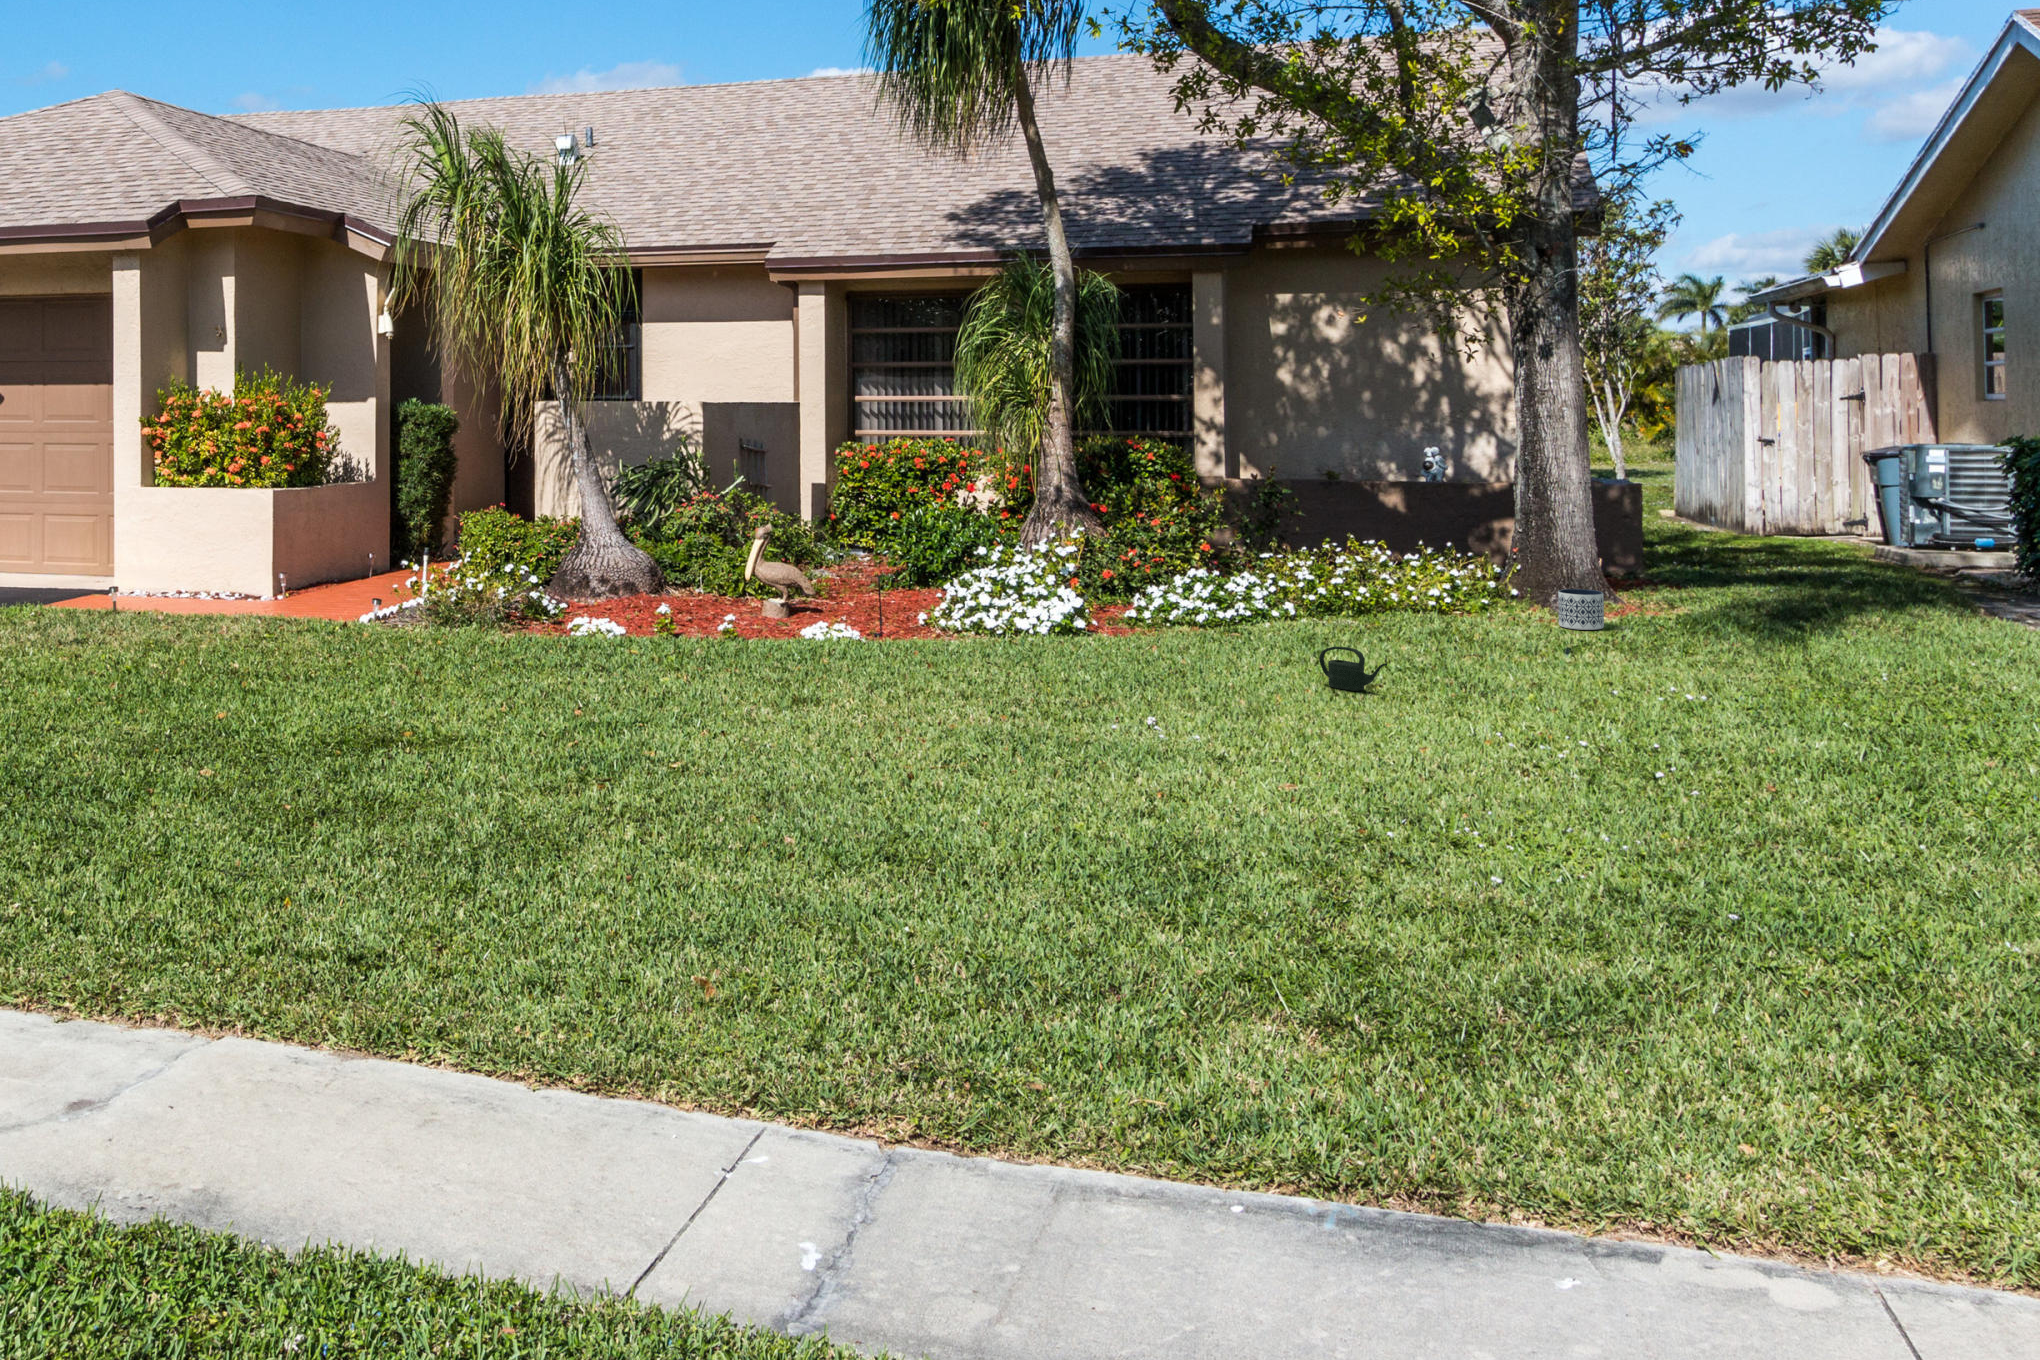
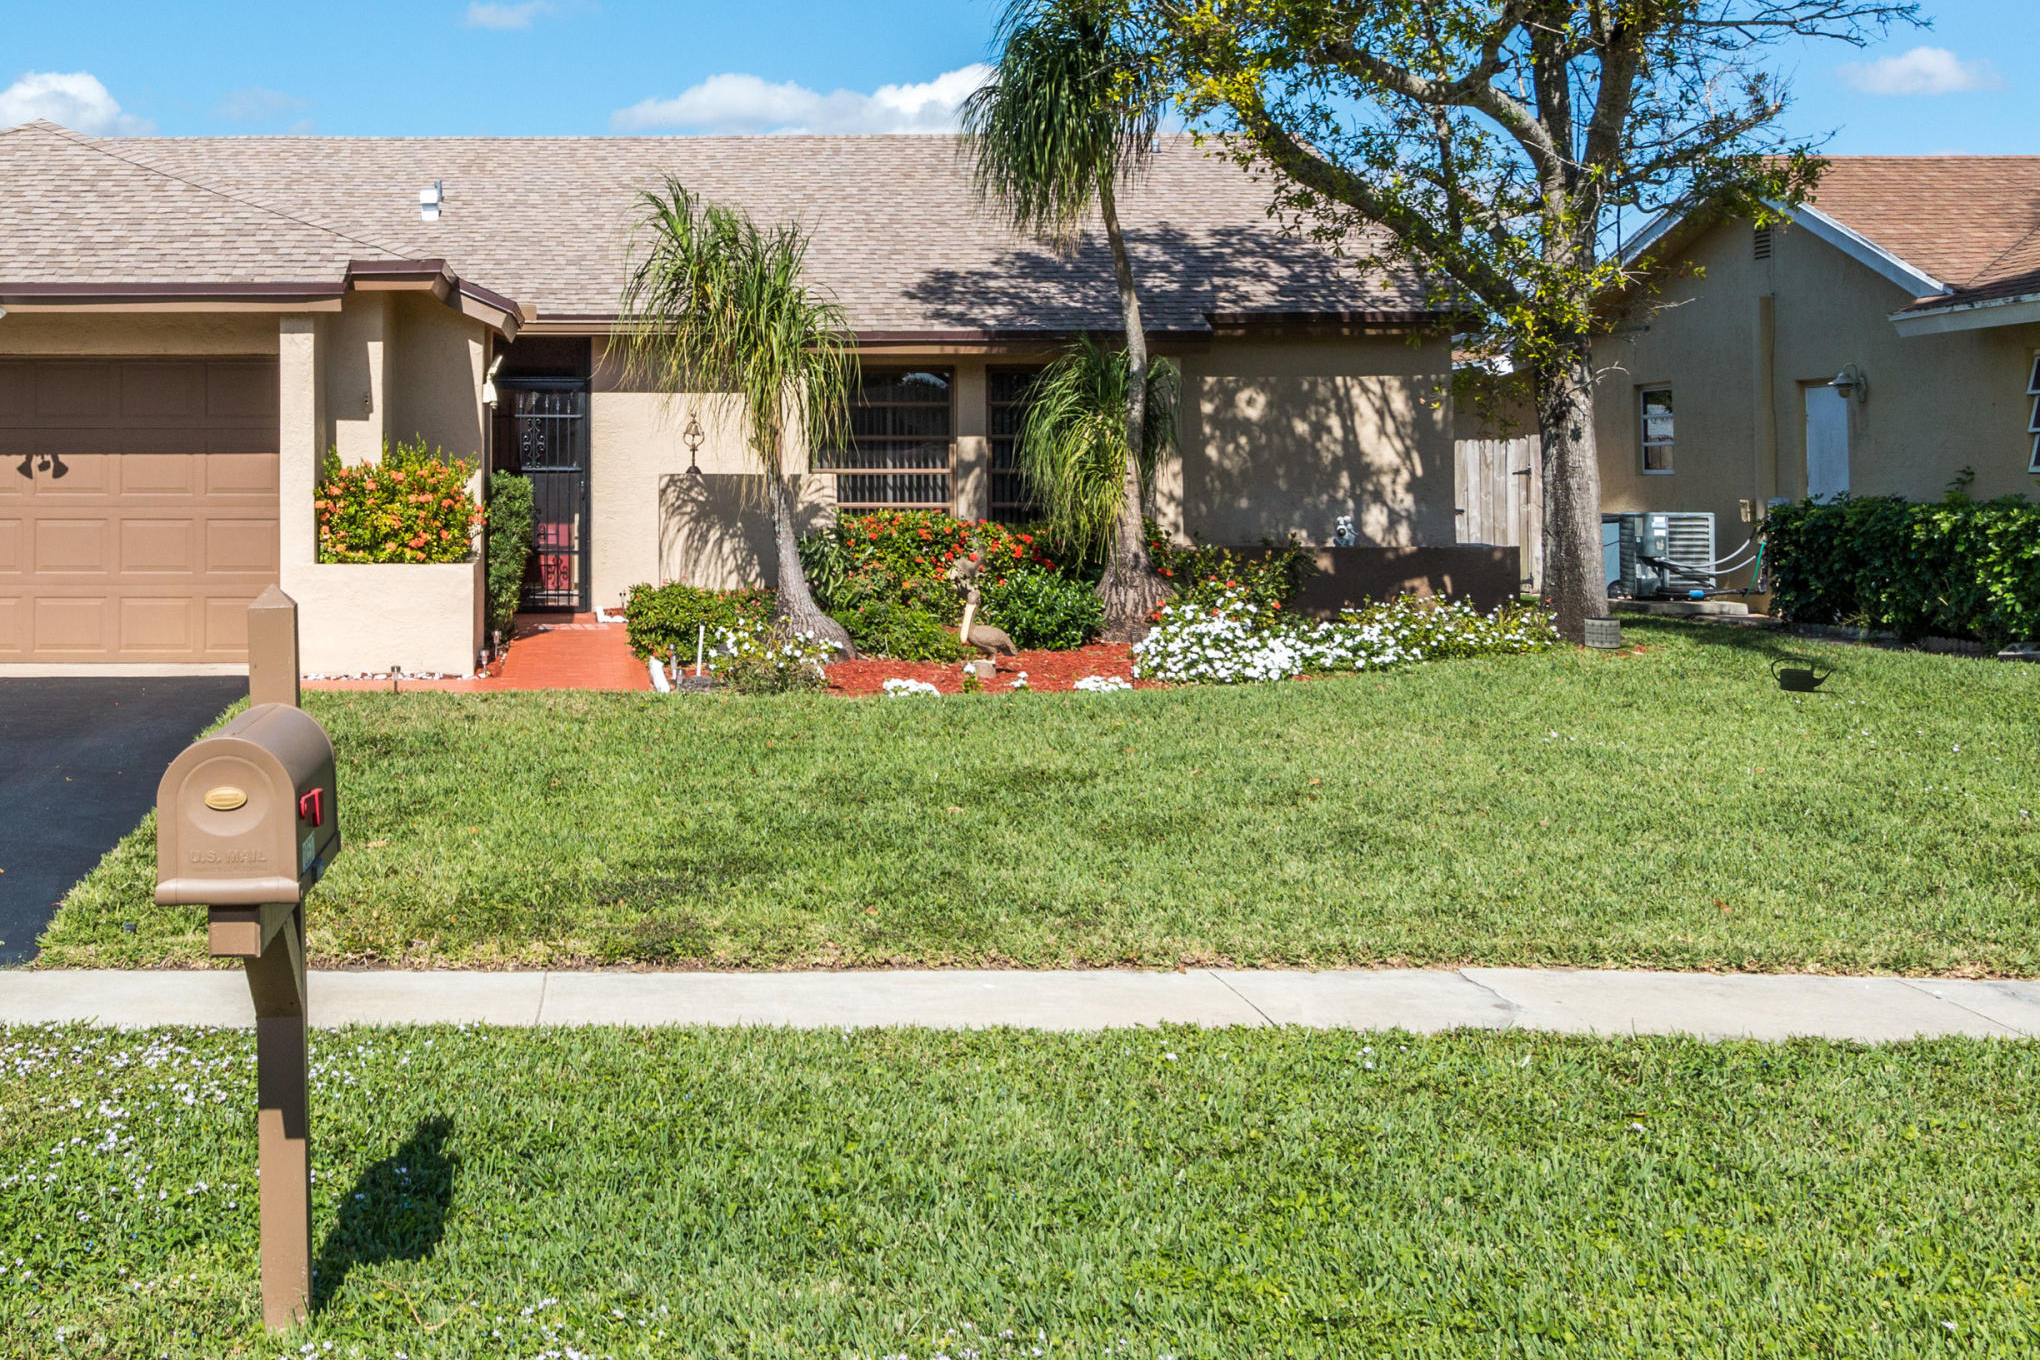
watering can: present [1319,646,1387,691] -> present [1771,658,1837,691]

